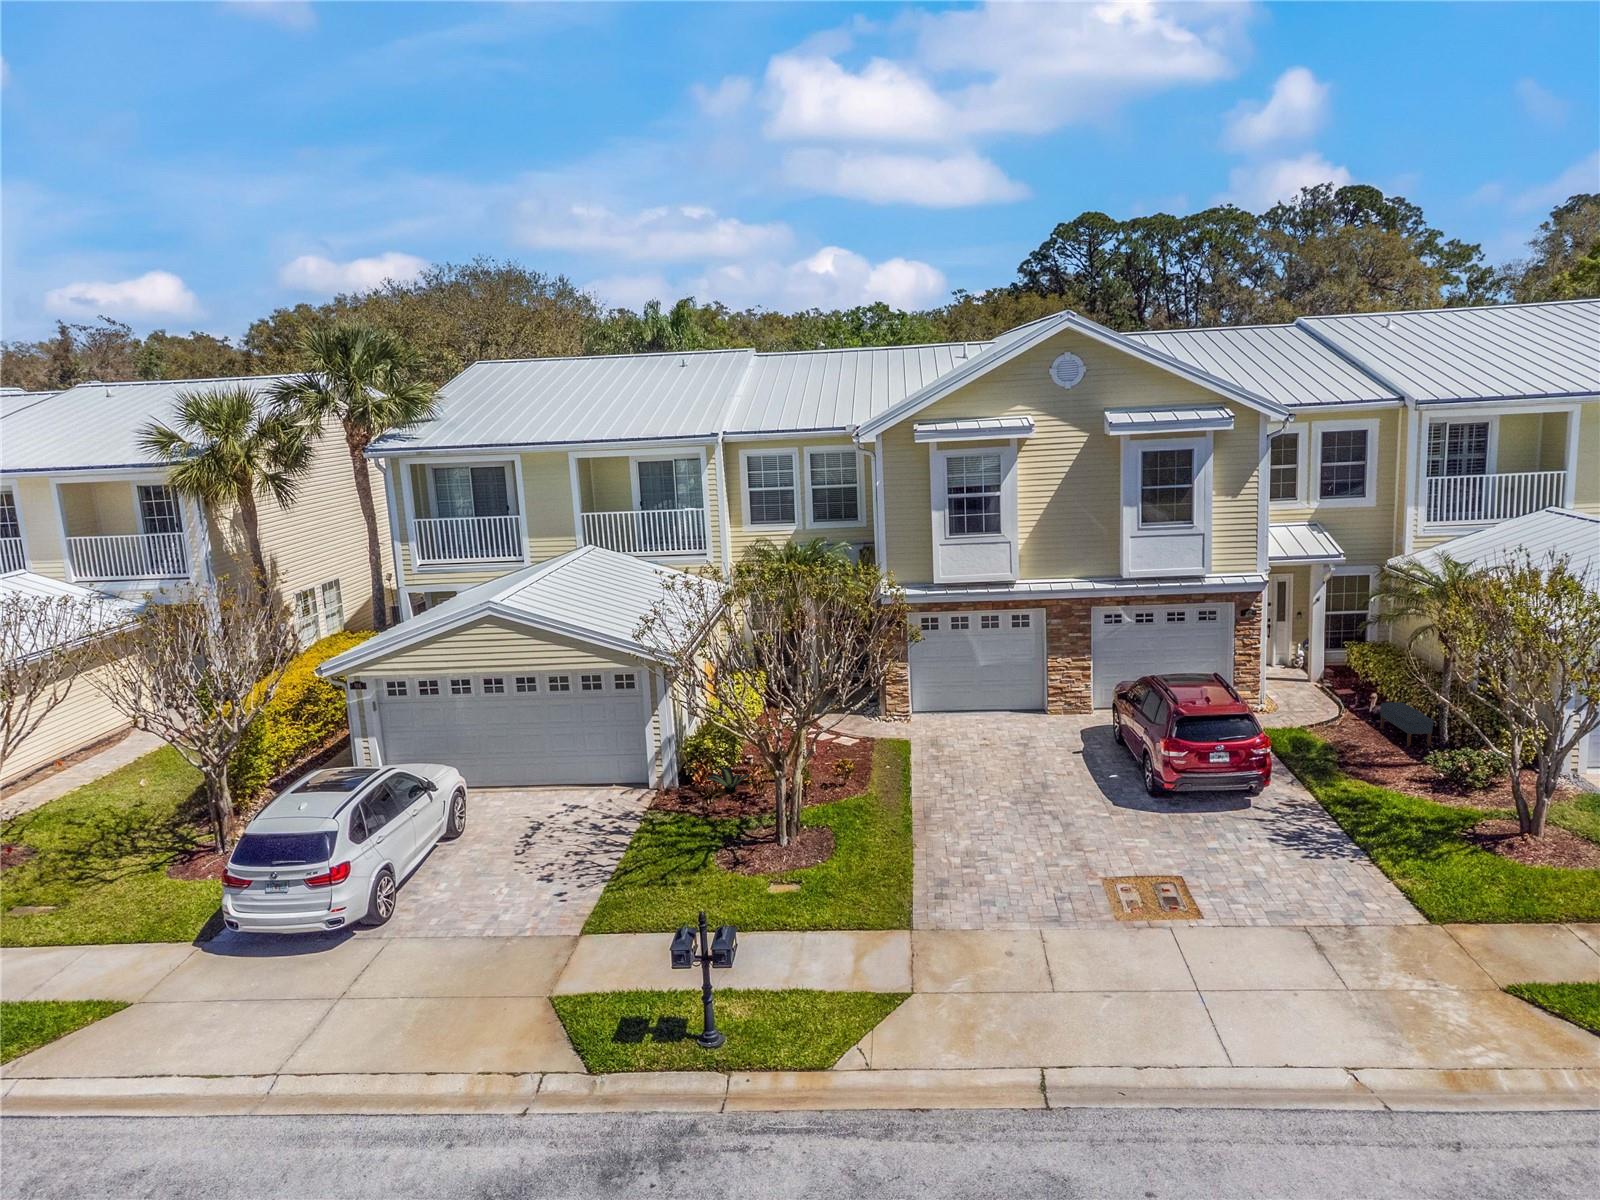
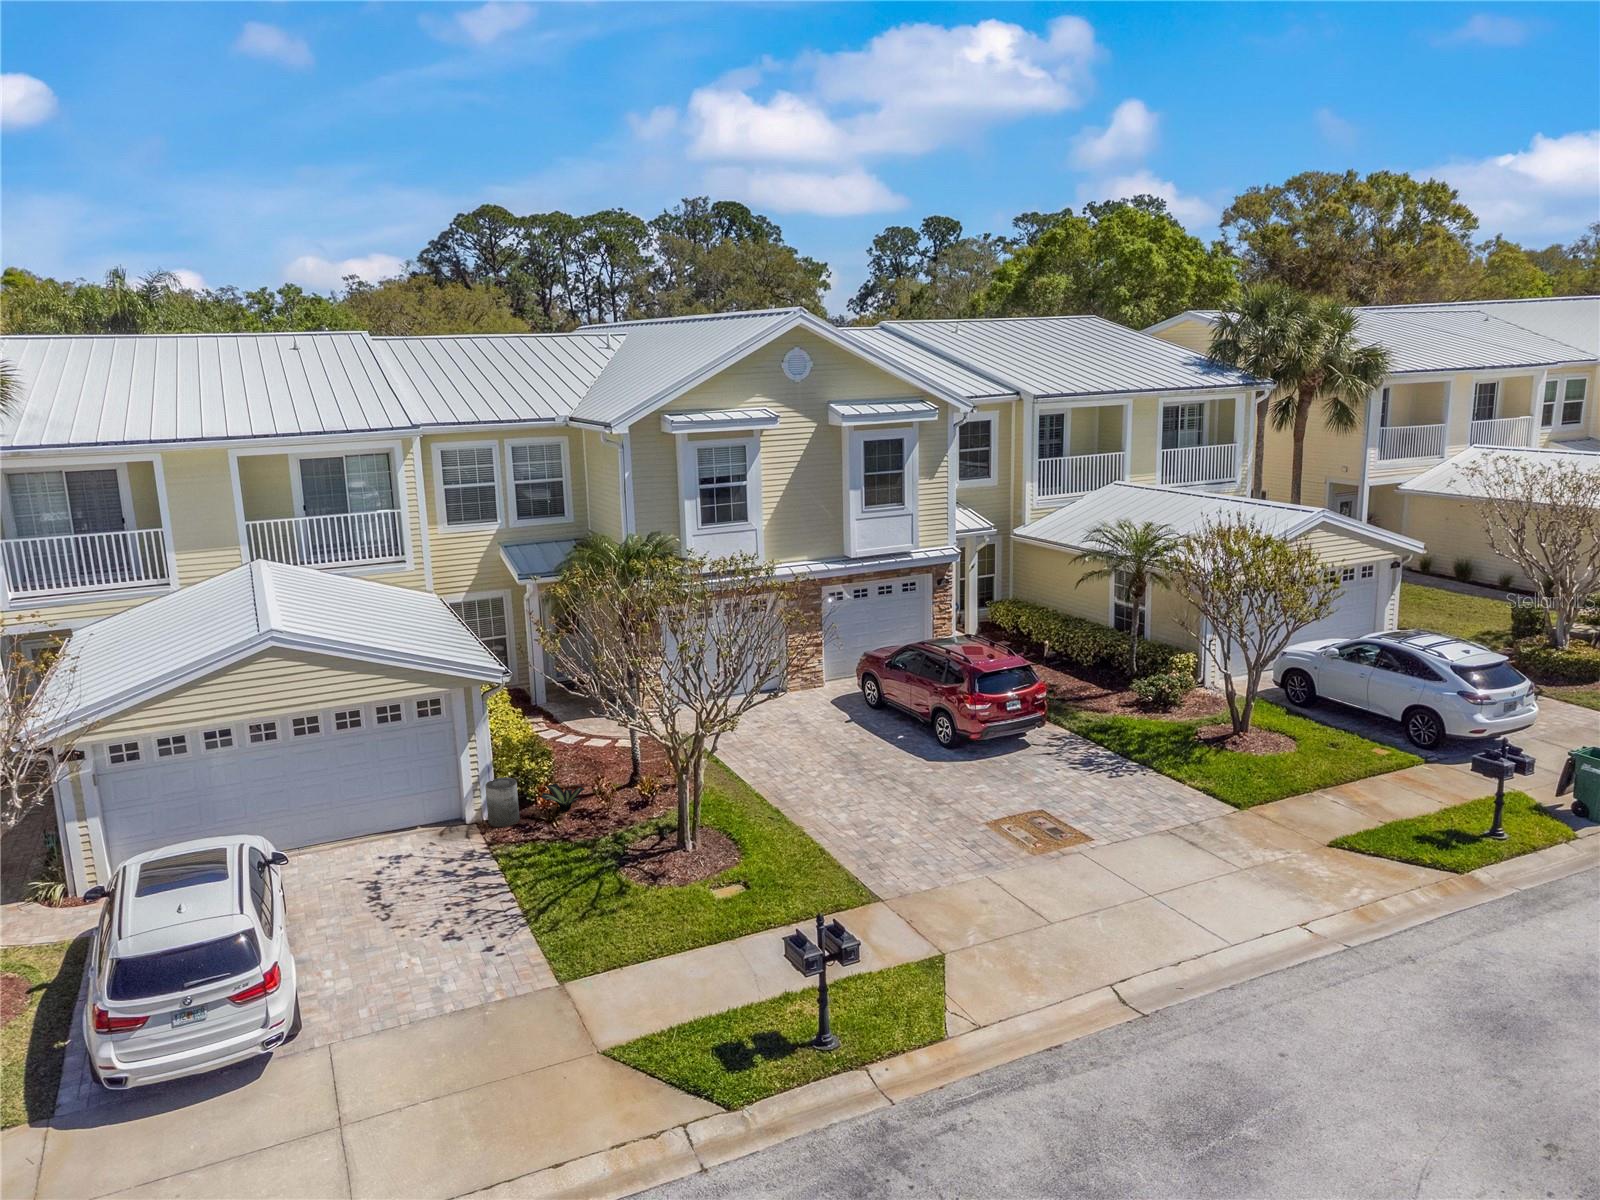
bench: present [1380,702,1434,747] -> none [1051,644,1099,678]
trash can: none [660,754,689,798] -> present [485,778,520,827]

